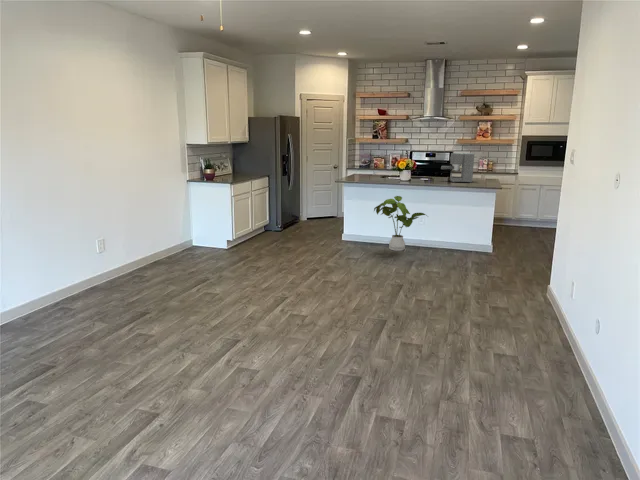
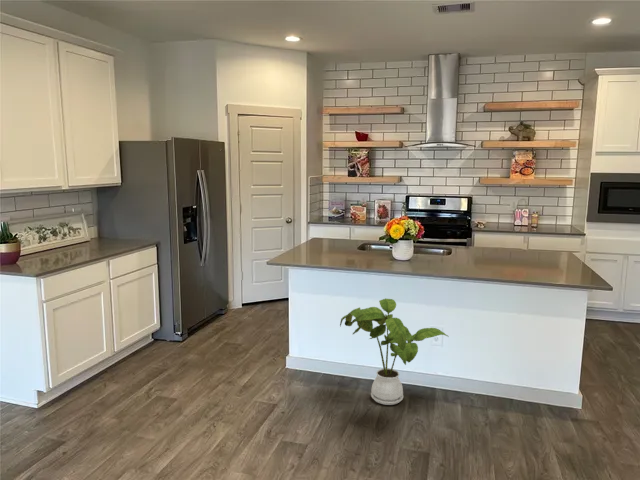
coffee maker: present [441,153,474,183] -> none [471,209,540,270]

